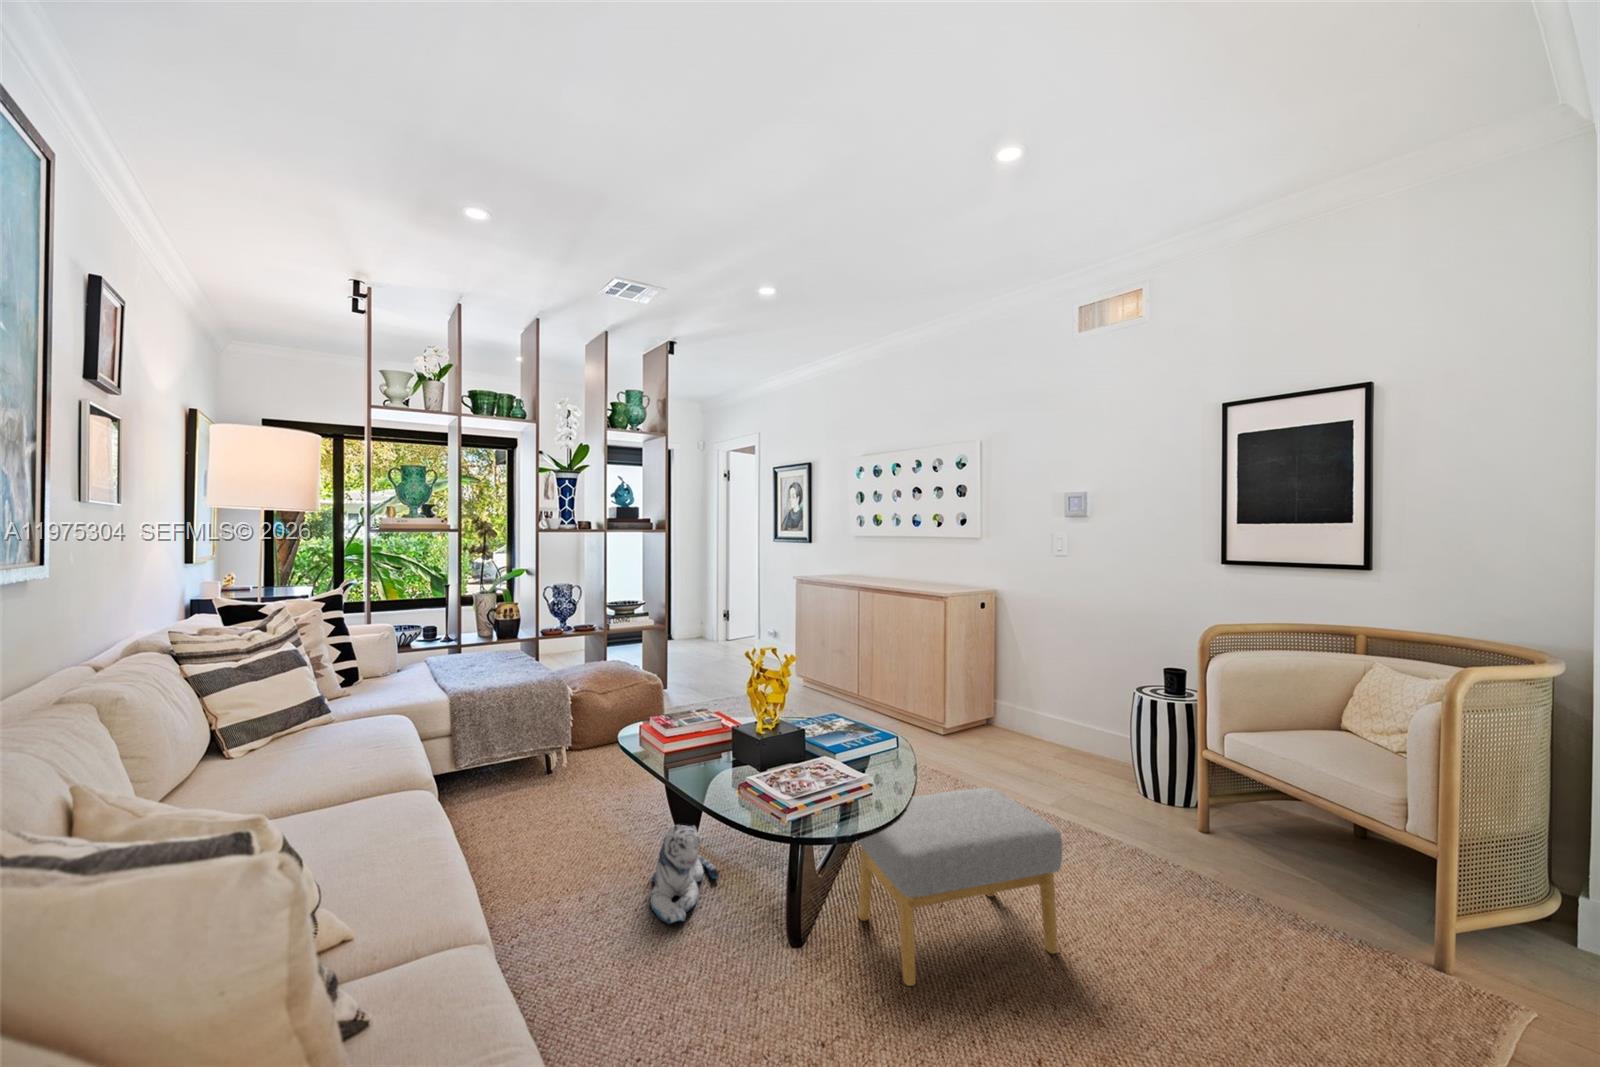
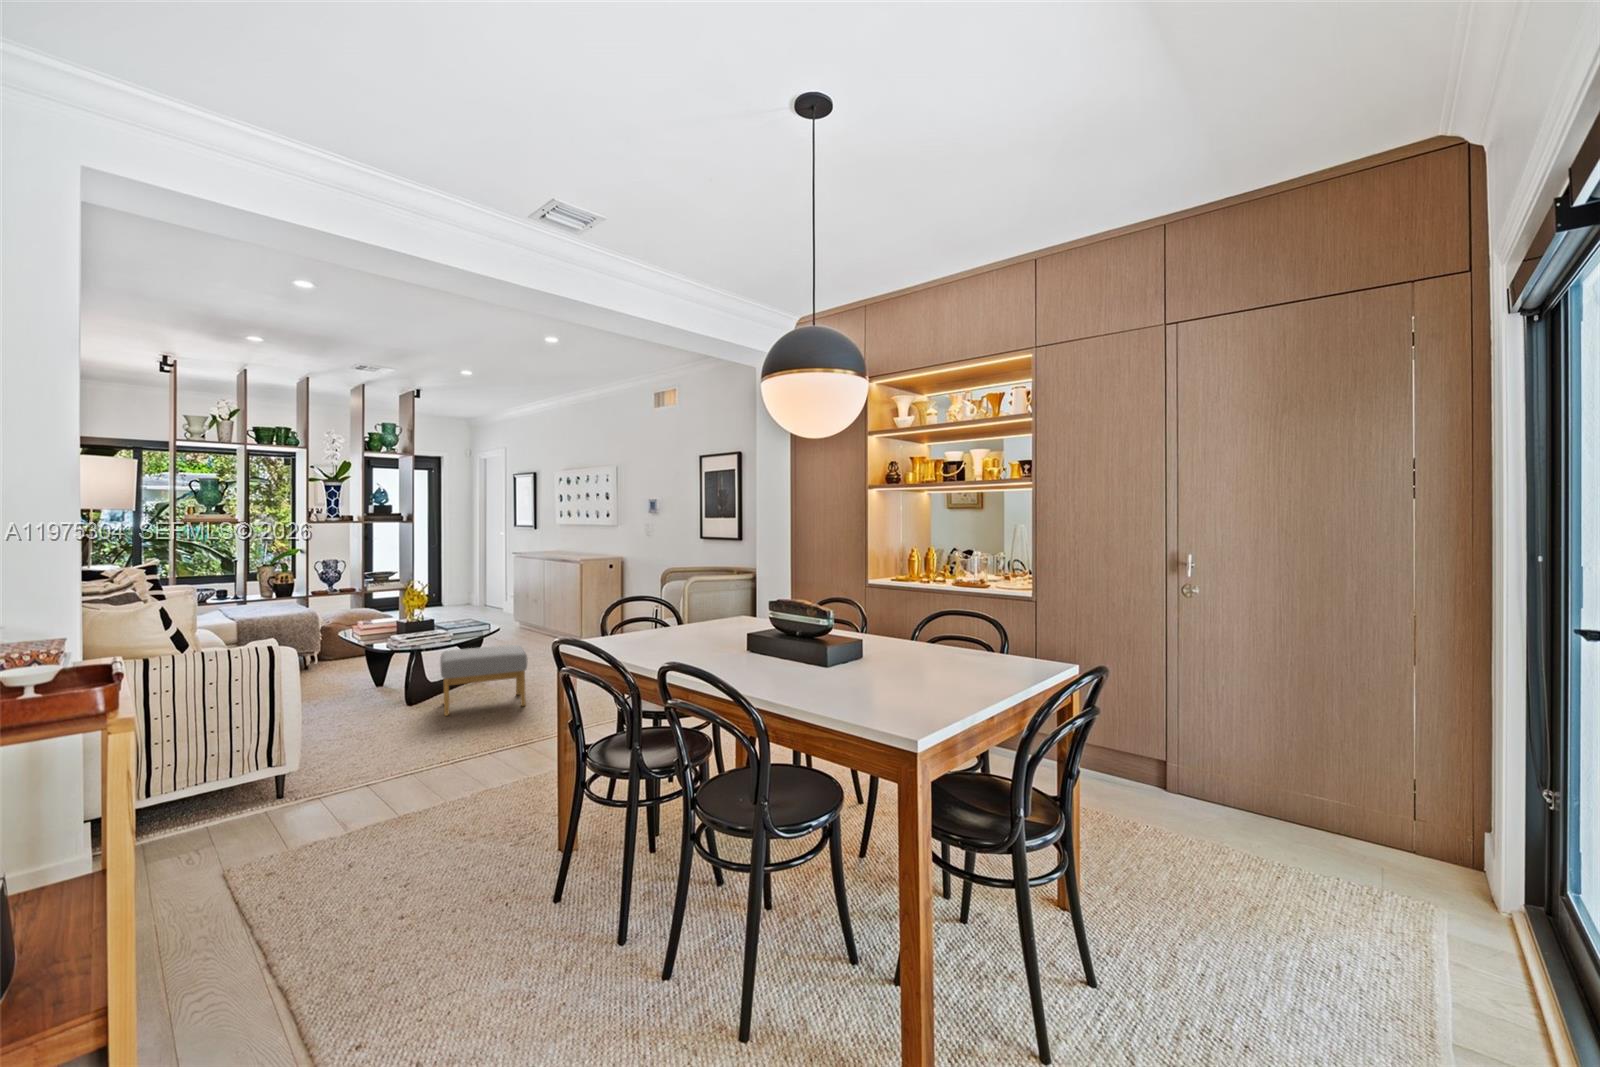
plush toy: present [650,825,719,924] -> none [339,668,383,708]

